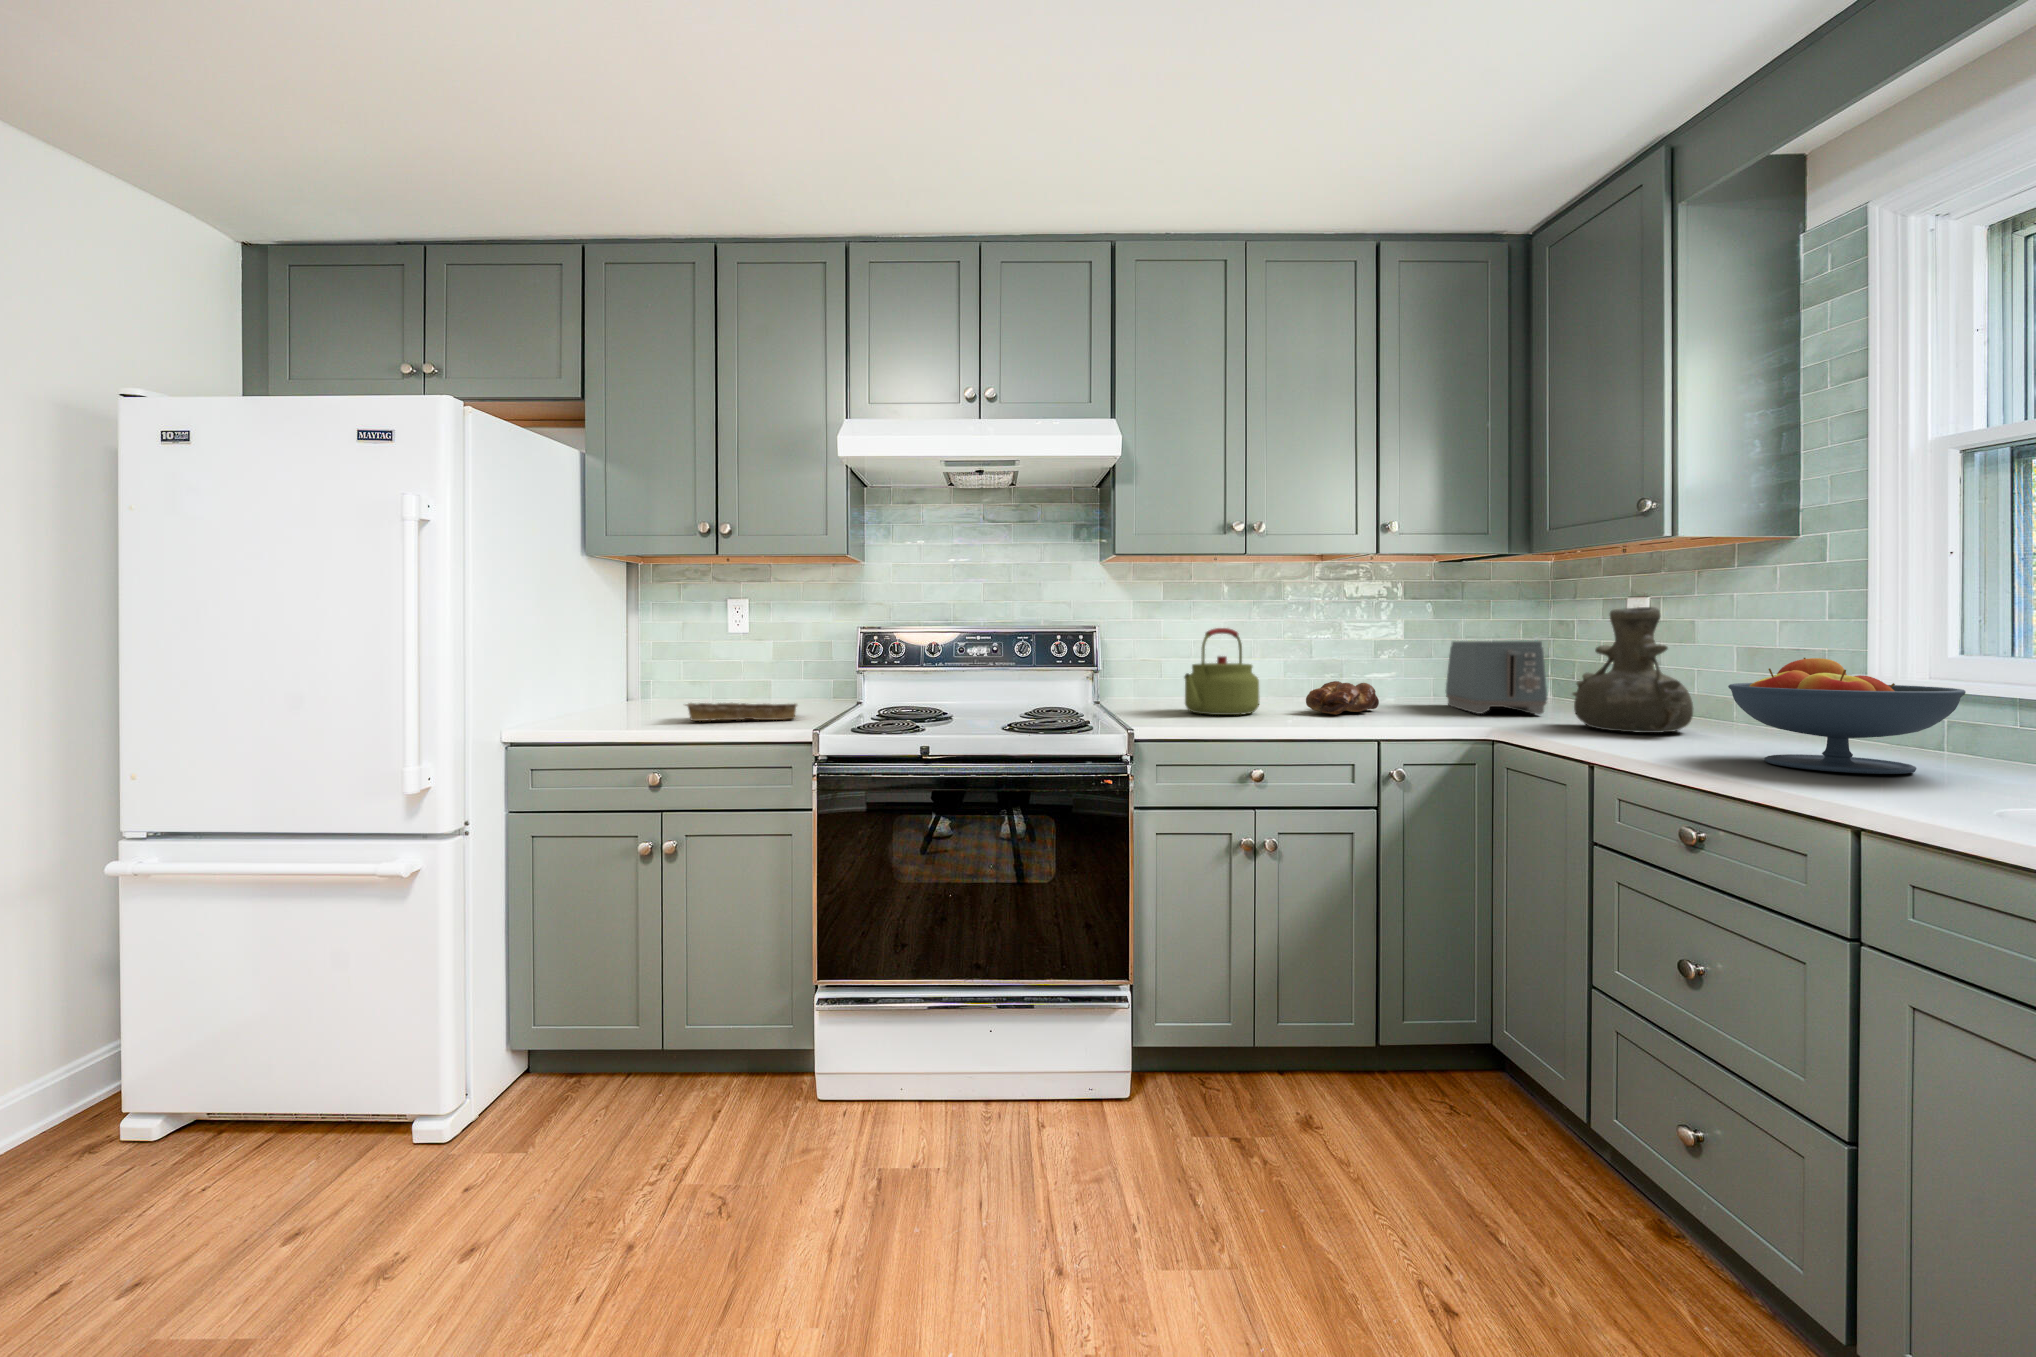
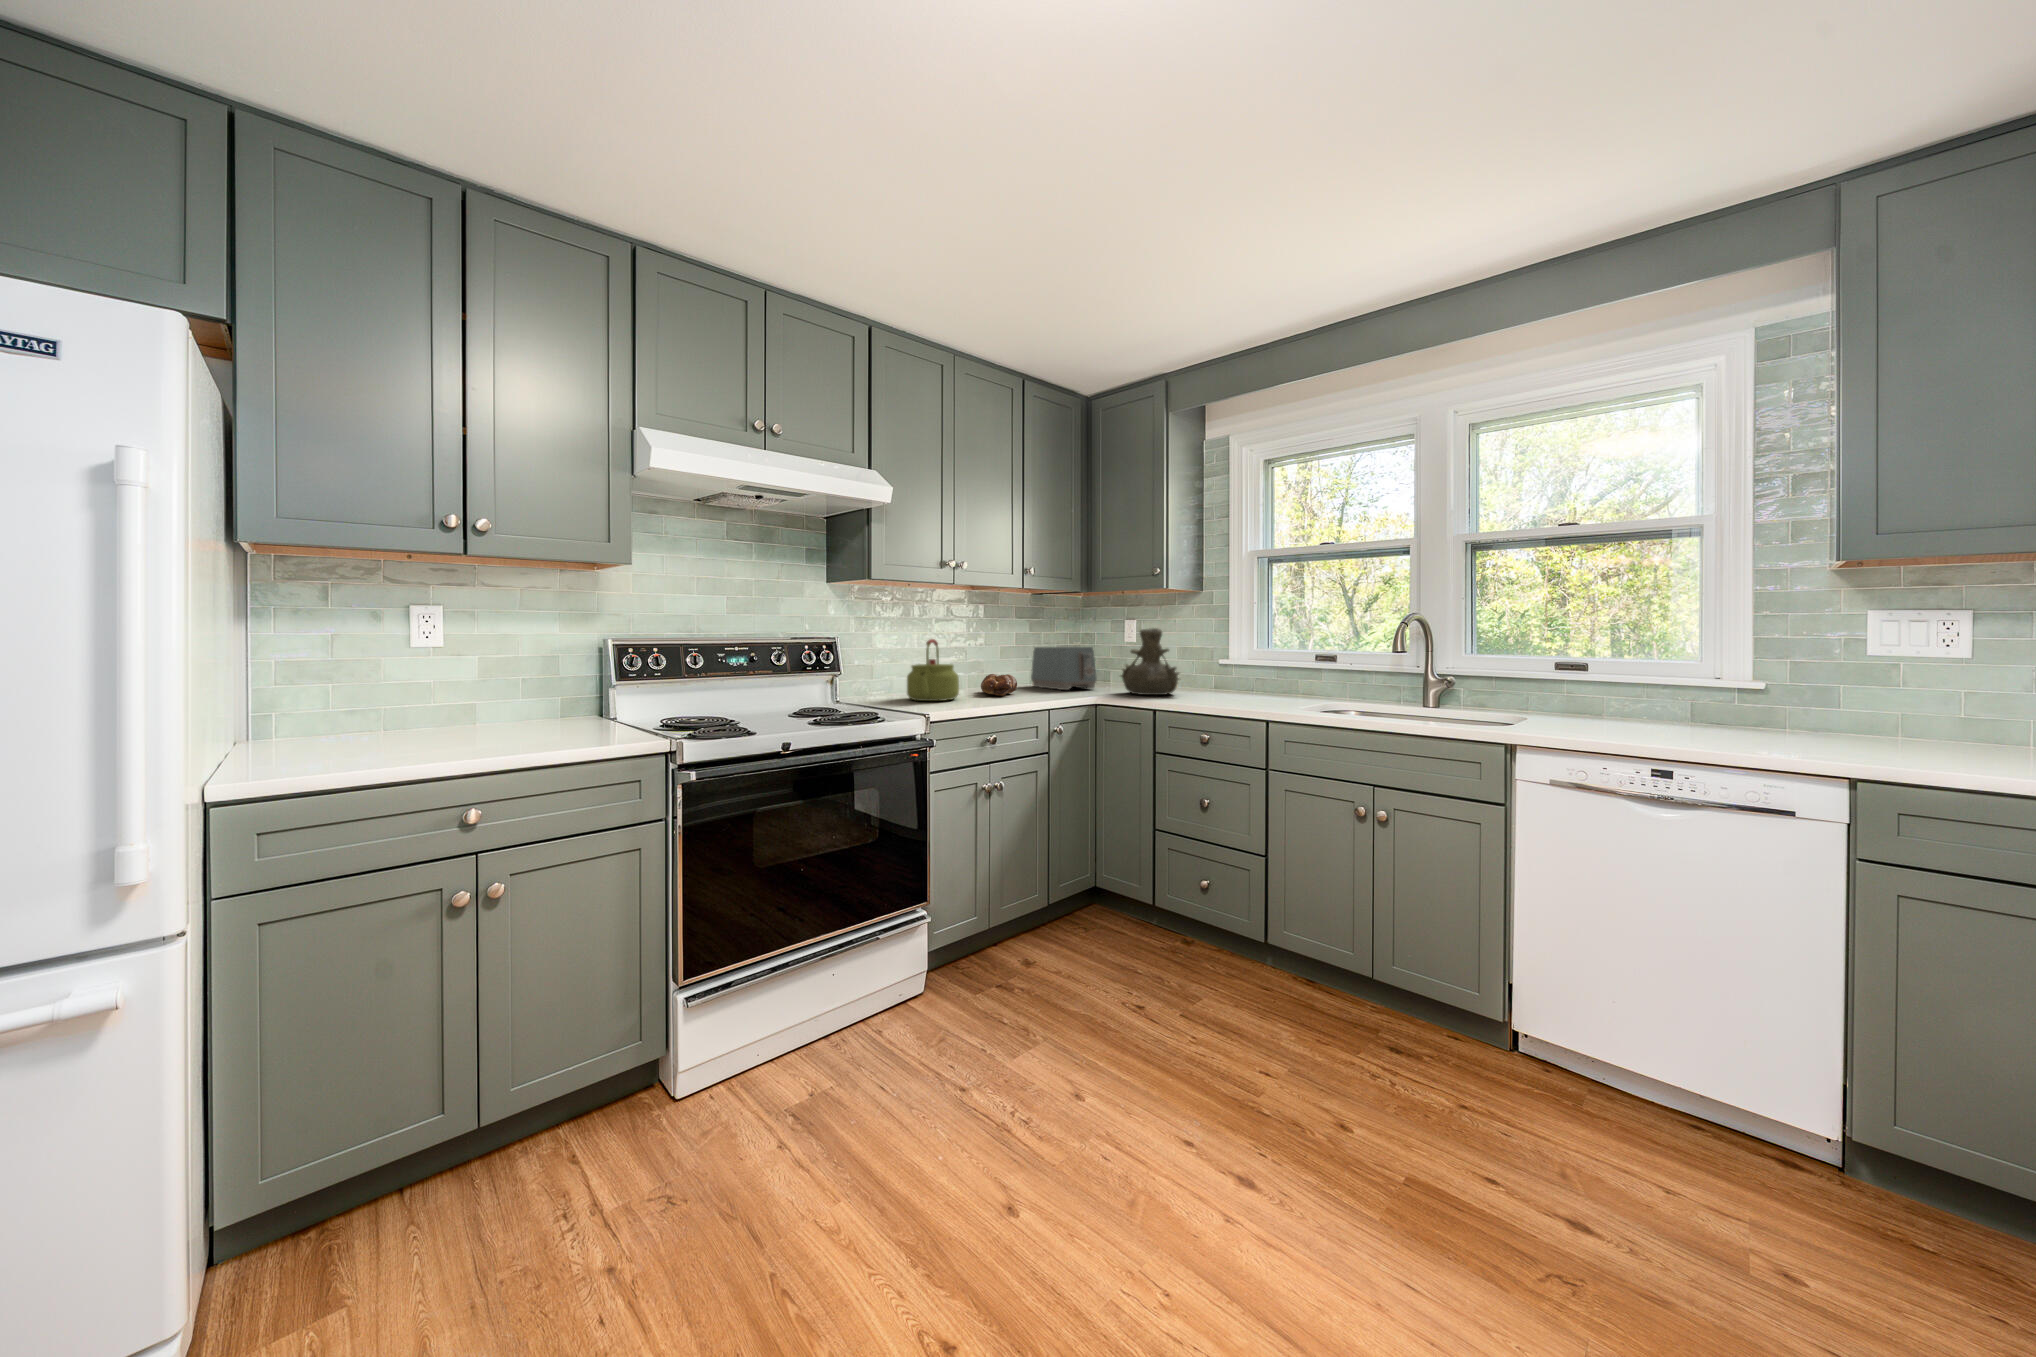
fruit bowl: present [1728,658,1966,774] -> none [1221,654,1306,706]
tray: present [686,703,797,721] -> none [430,717,596,746]

